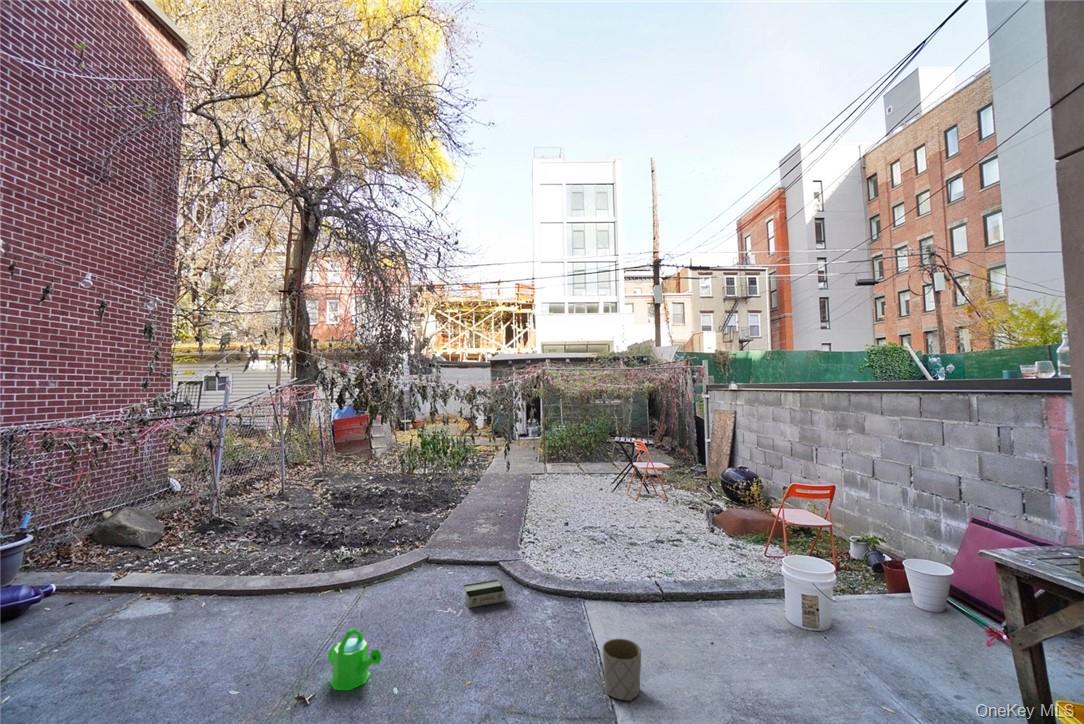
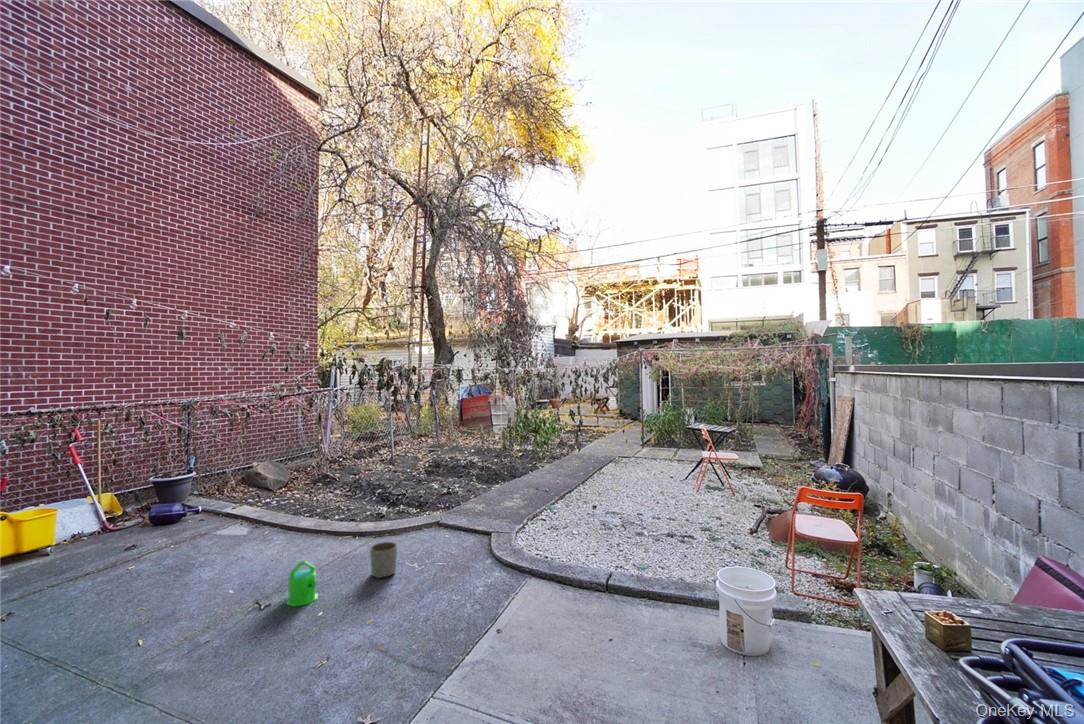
toolbox: present [463,580,506,608] -> none [433,547,471,566]
planter: present [602,639,641,701] -> present [370,542,397,578]

